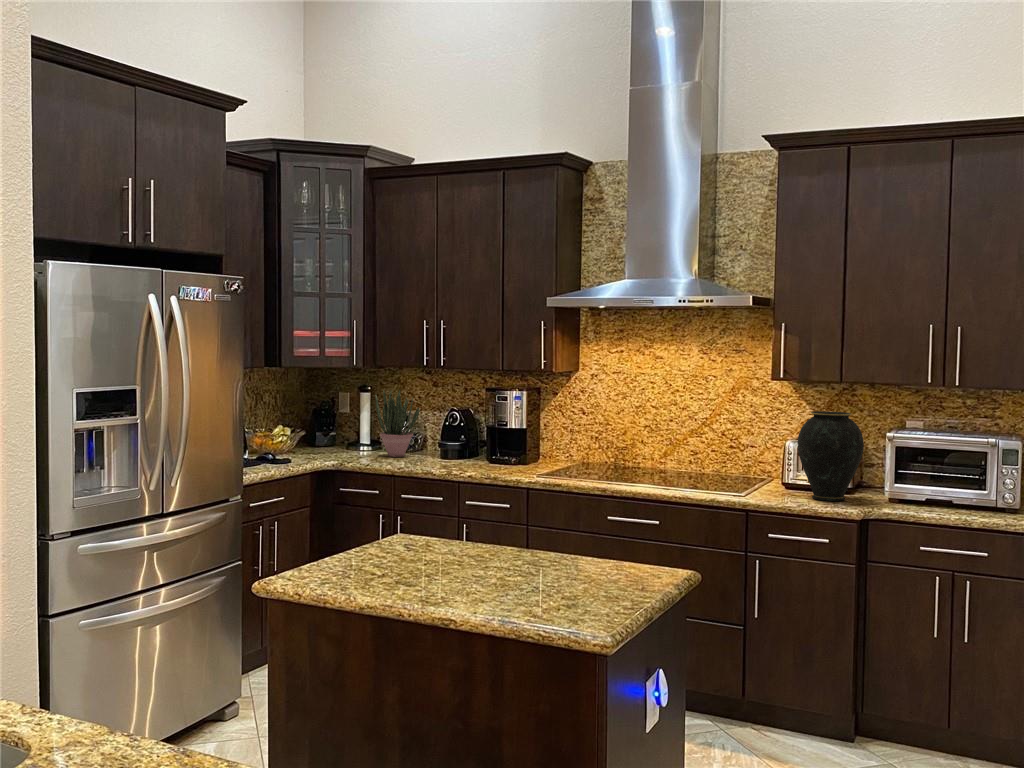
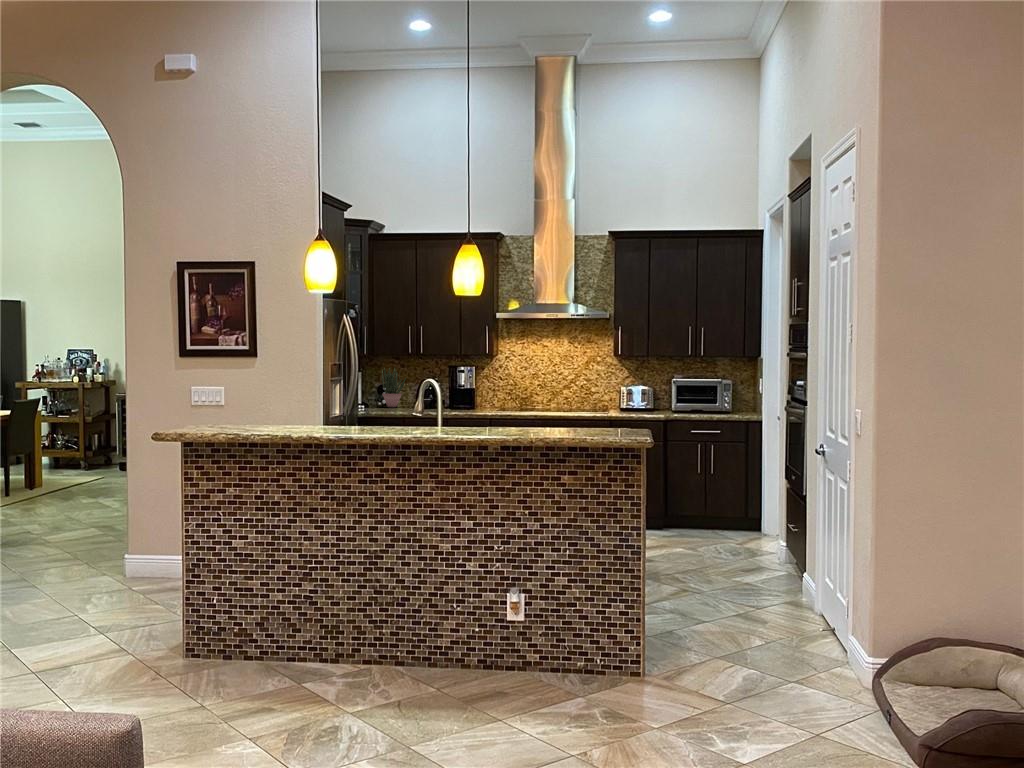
vase: present [798,411,864,501] -> none [630,370,661,413]

